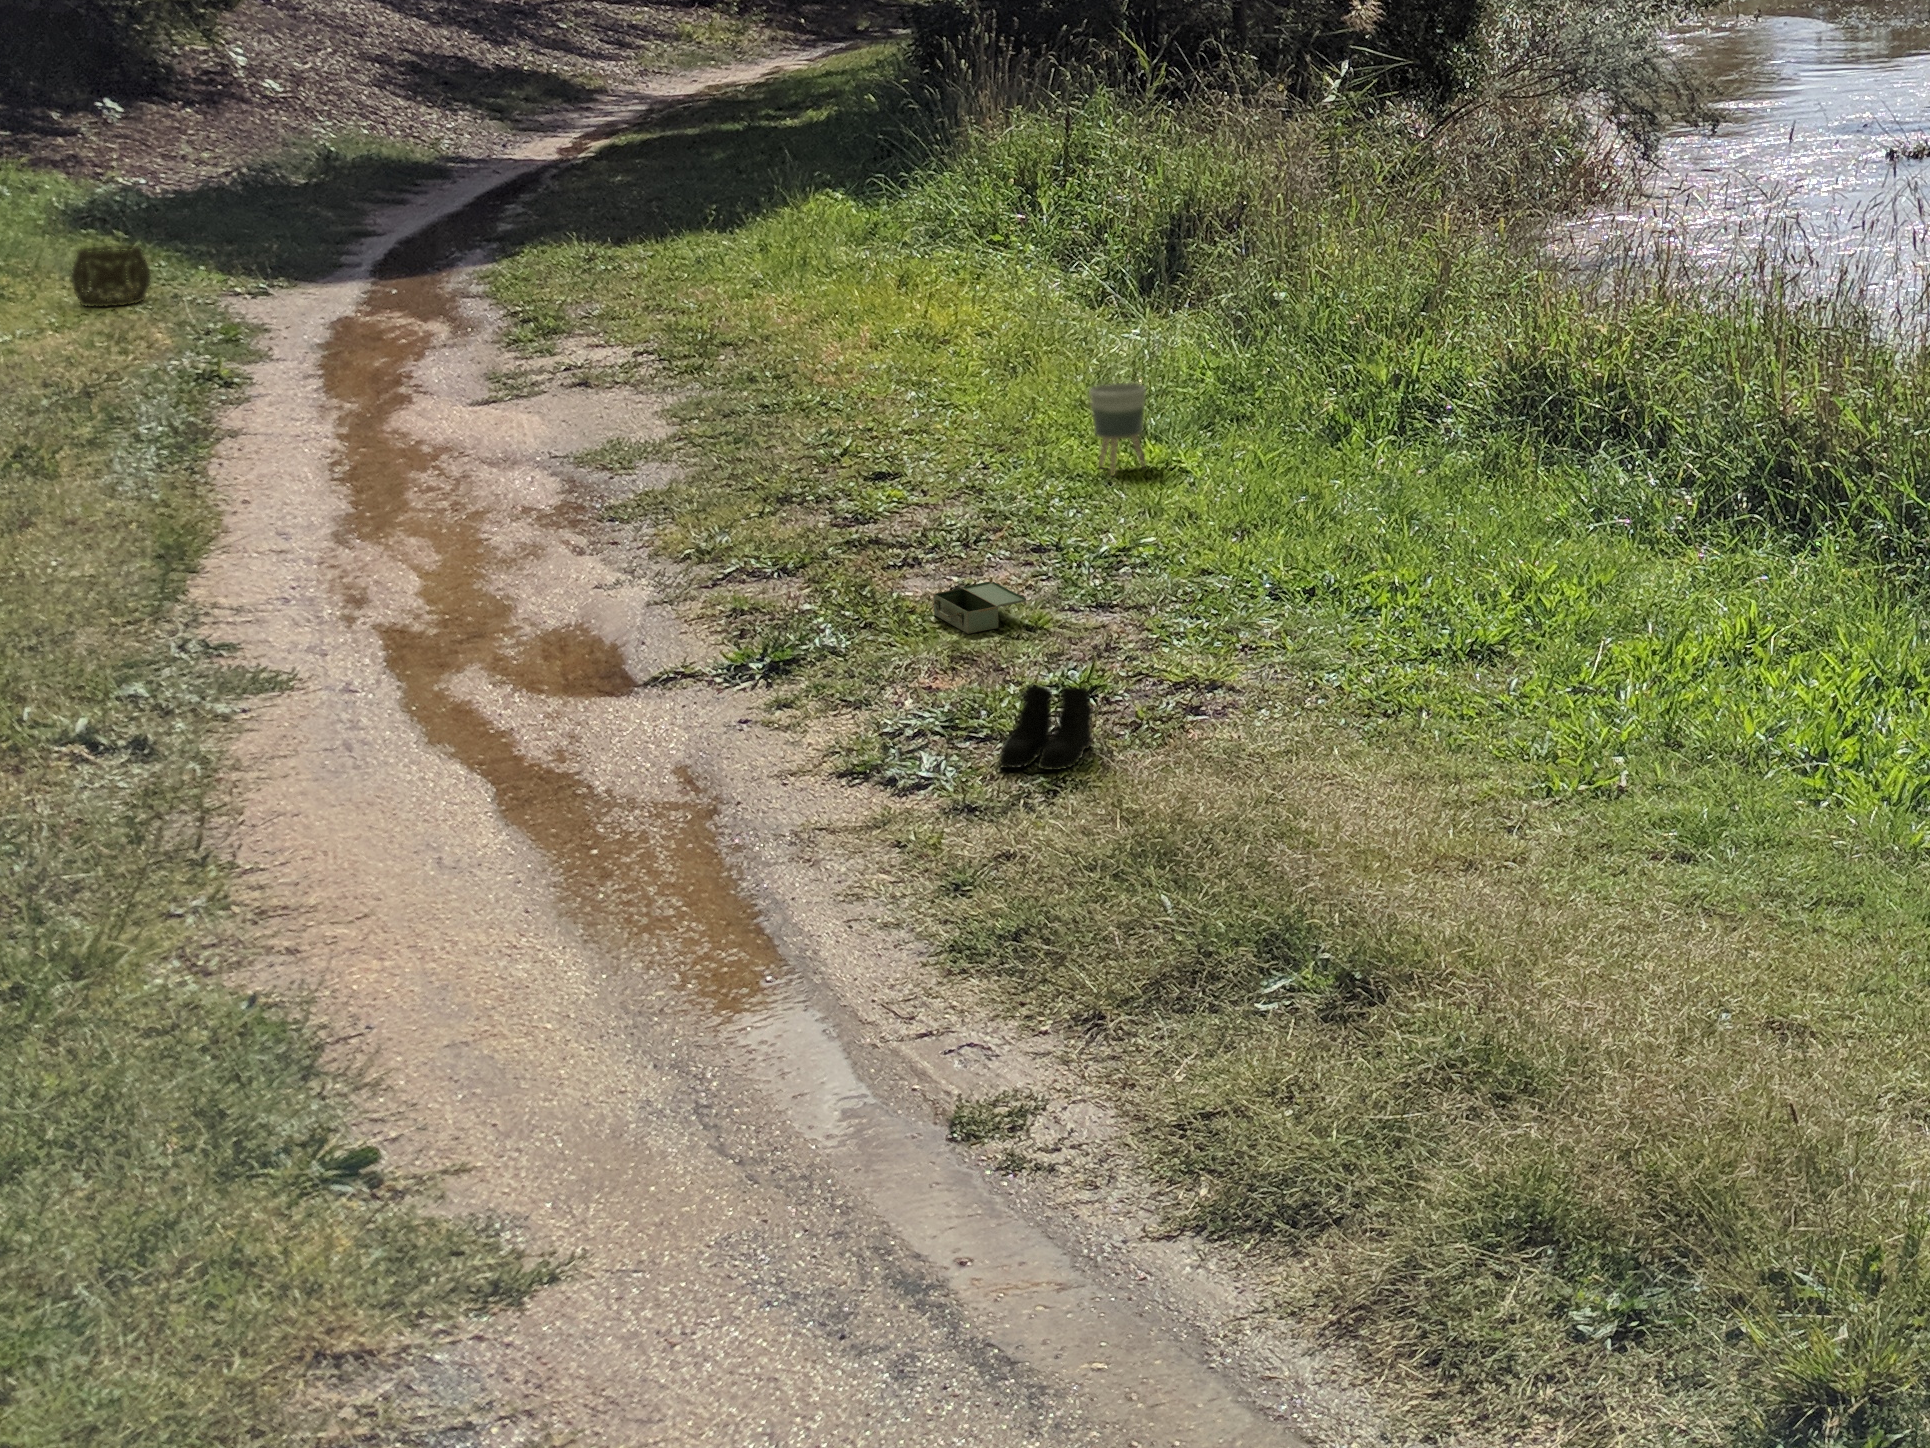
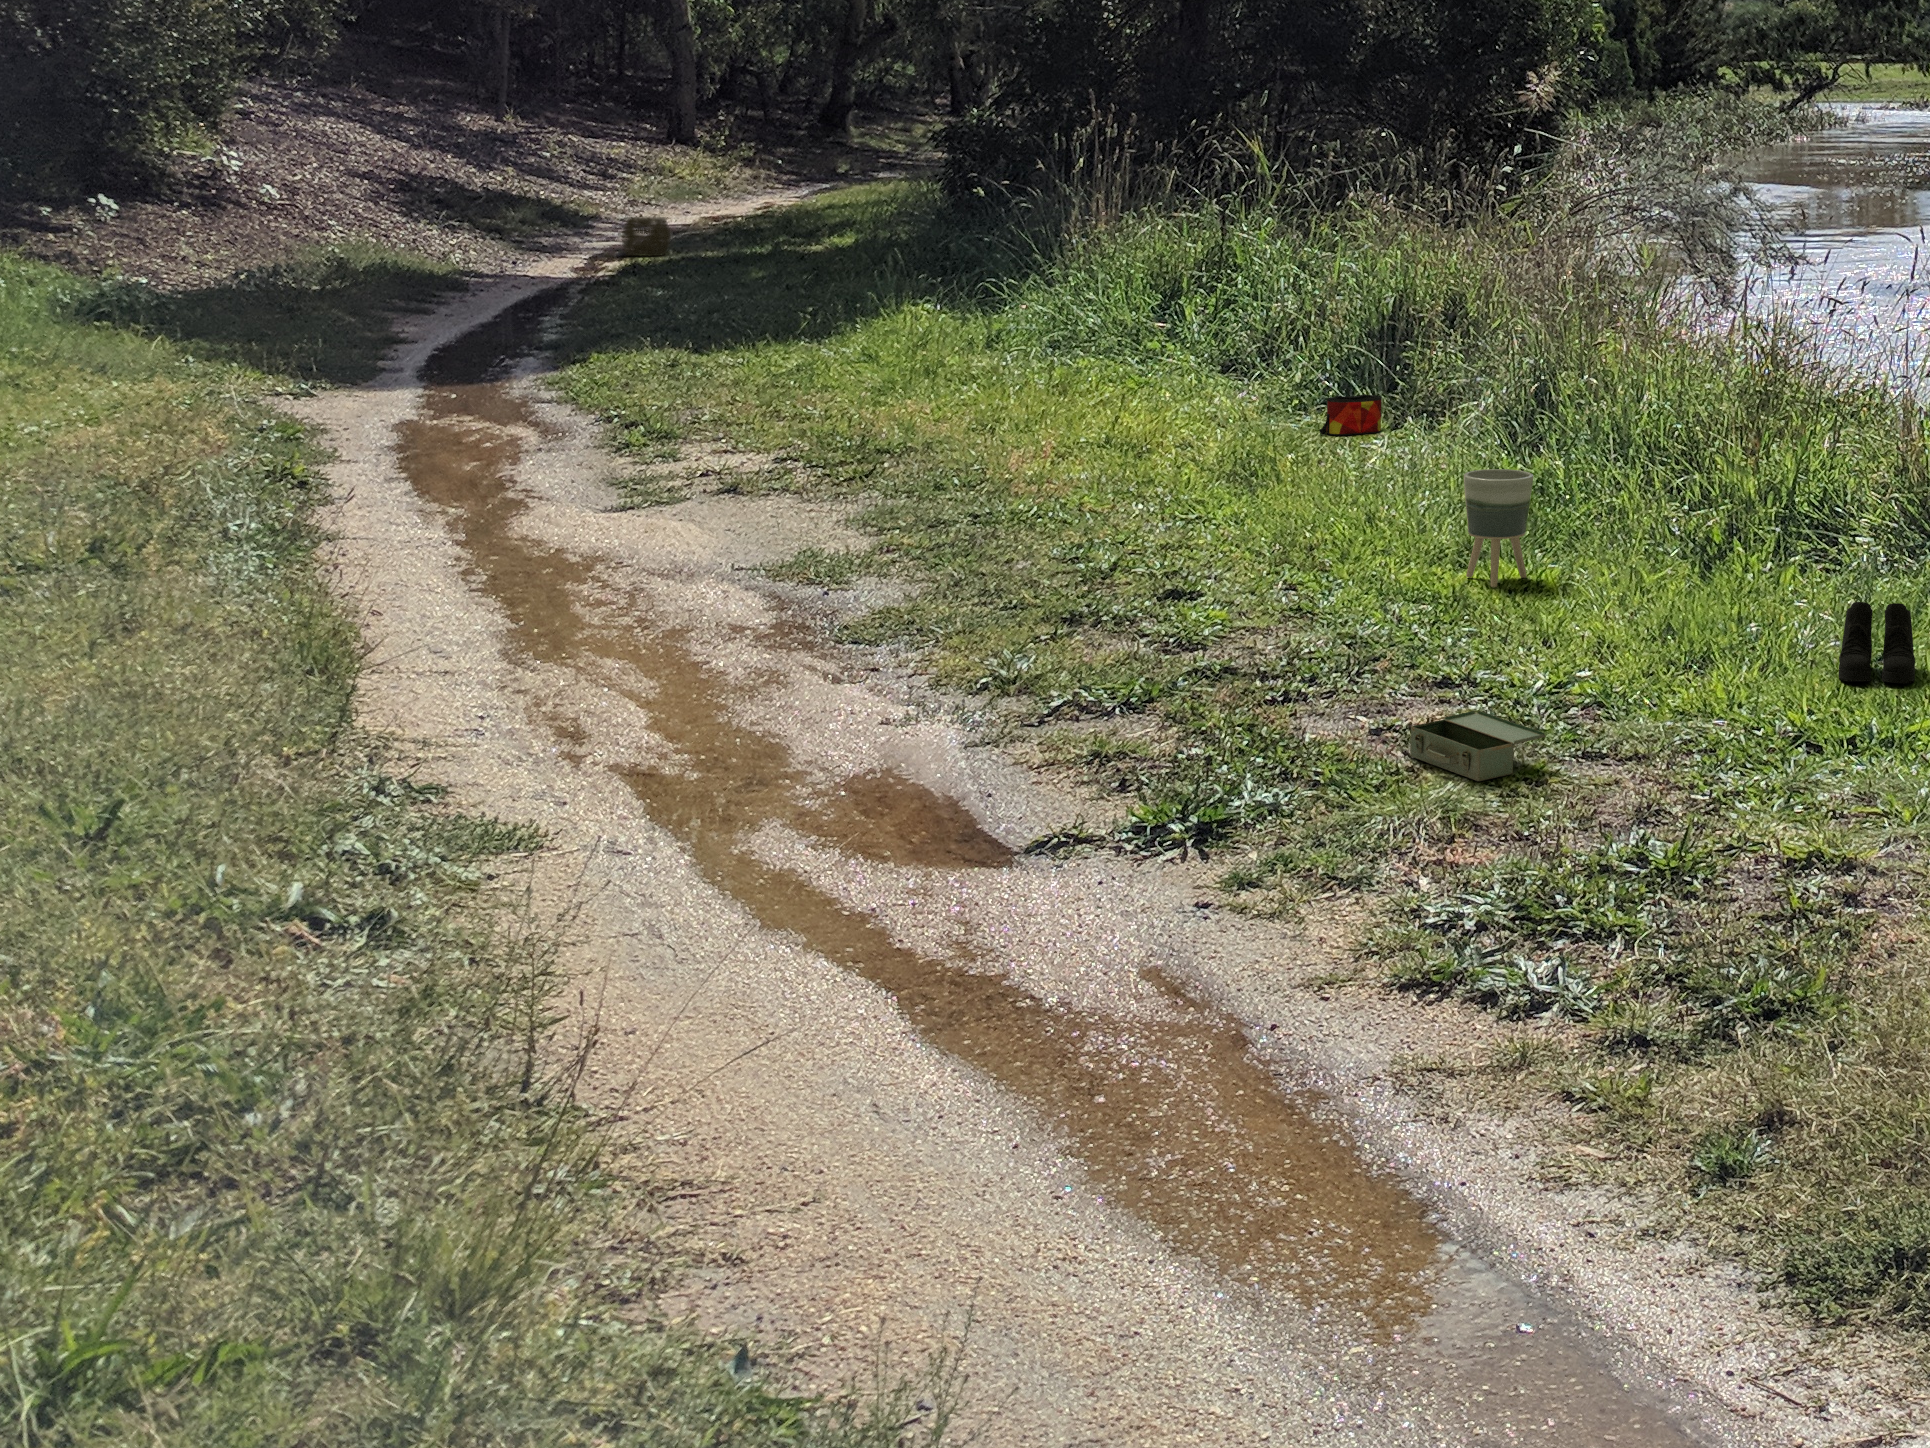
woven basket: present [72,246,150,307] -> present [622,216,671,256]
bag: none [1086,299,1142,334] -> present [1319,394,1382,436]
boots: present [999,685,1092,770] -> present [1839,602,1915,684]

